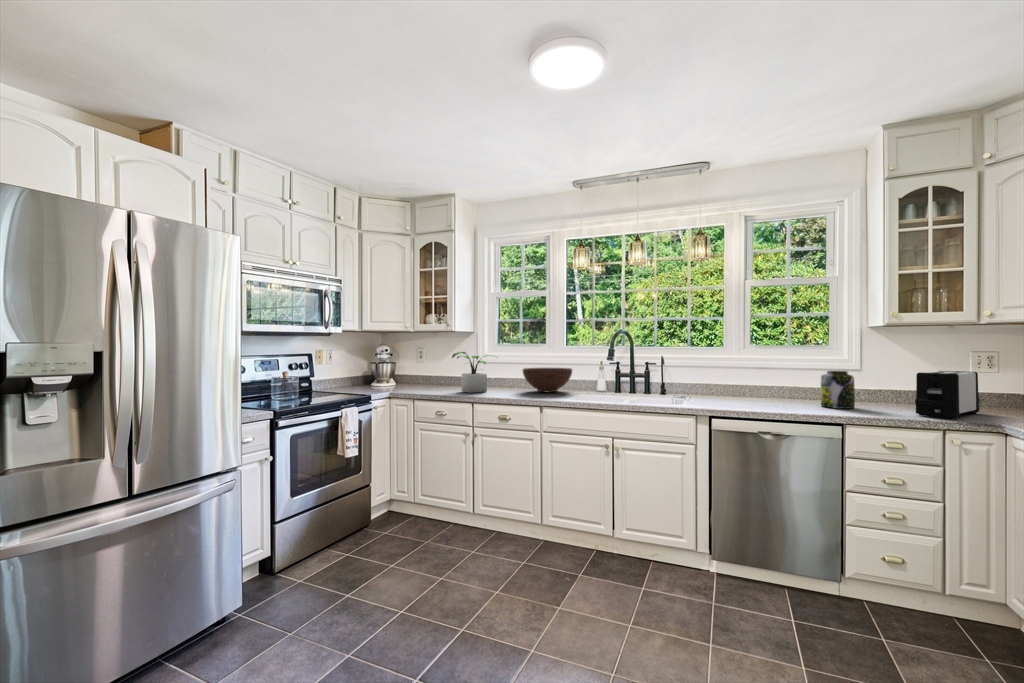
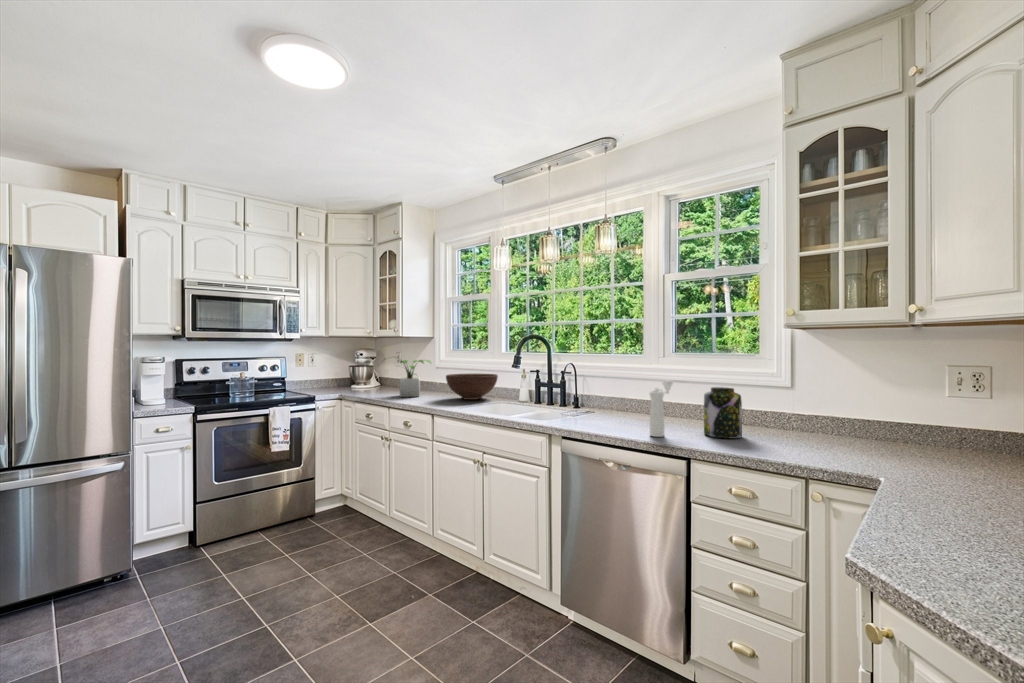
pepper mill: none [789,366,806,410] -> present [650,380,673,437]
toaster: present [915,371,980,419] -> none [787,393,908,464]

